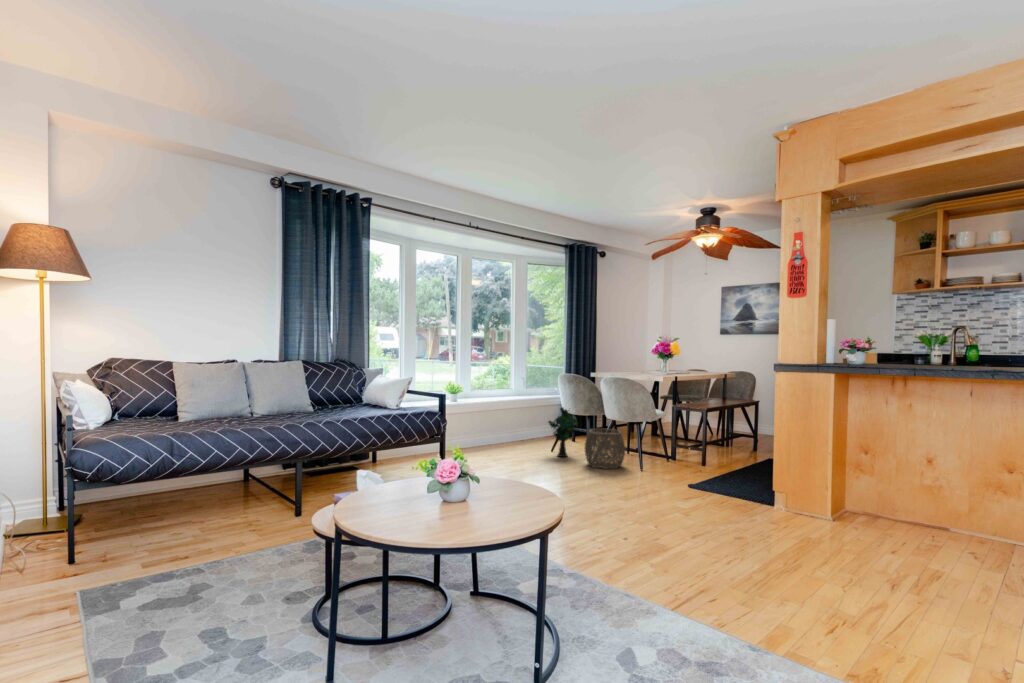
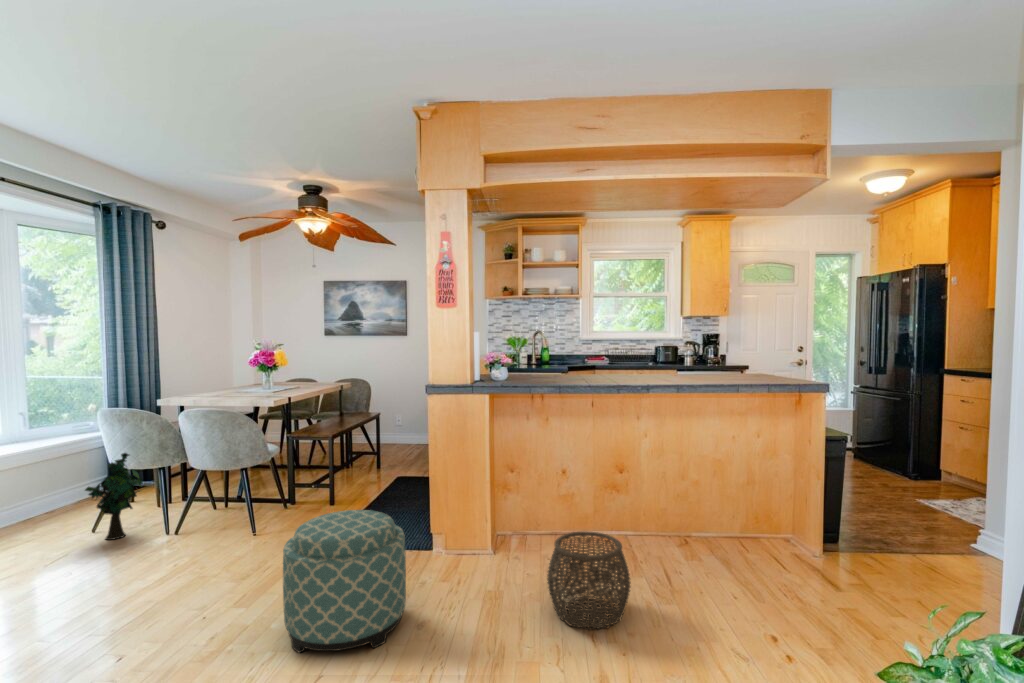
woven basket: present [585,429,625,469] -> present [547,531,630,629]
ottoman: none [642,449,732,545] -> present [283,510,406,653]

